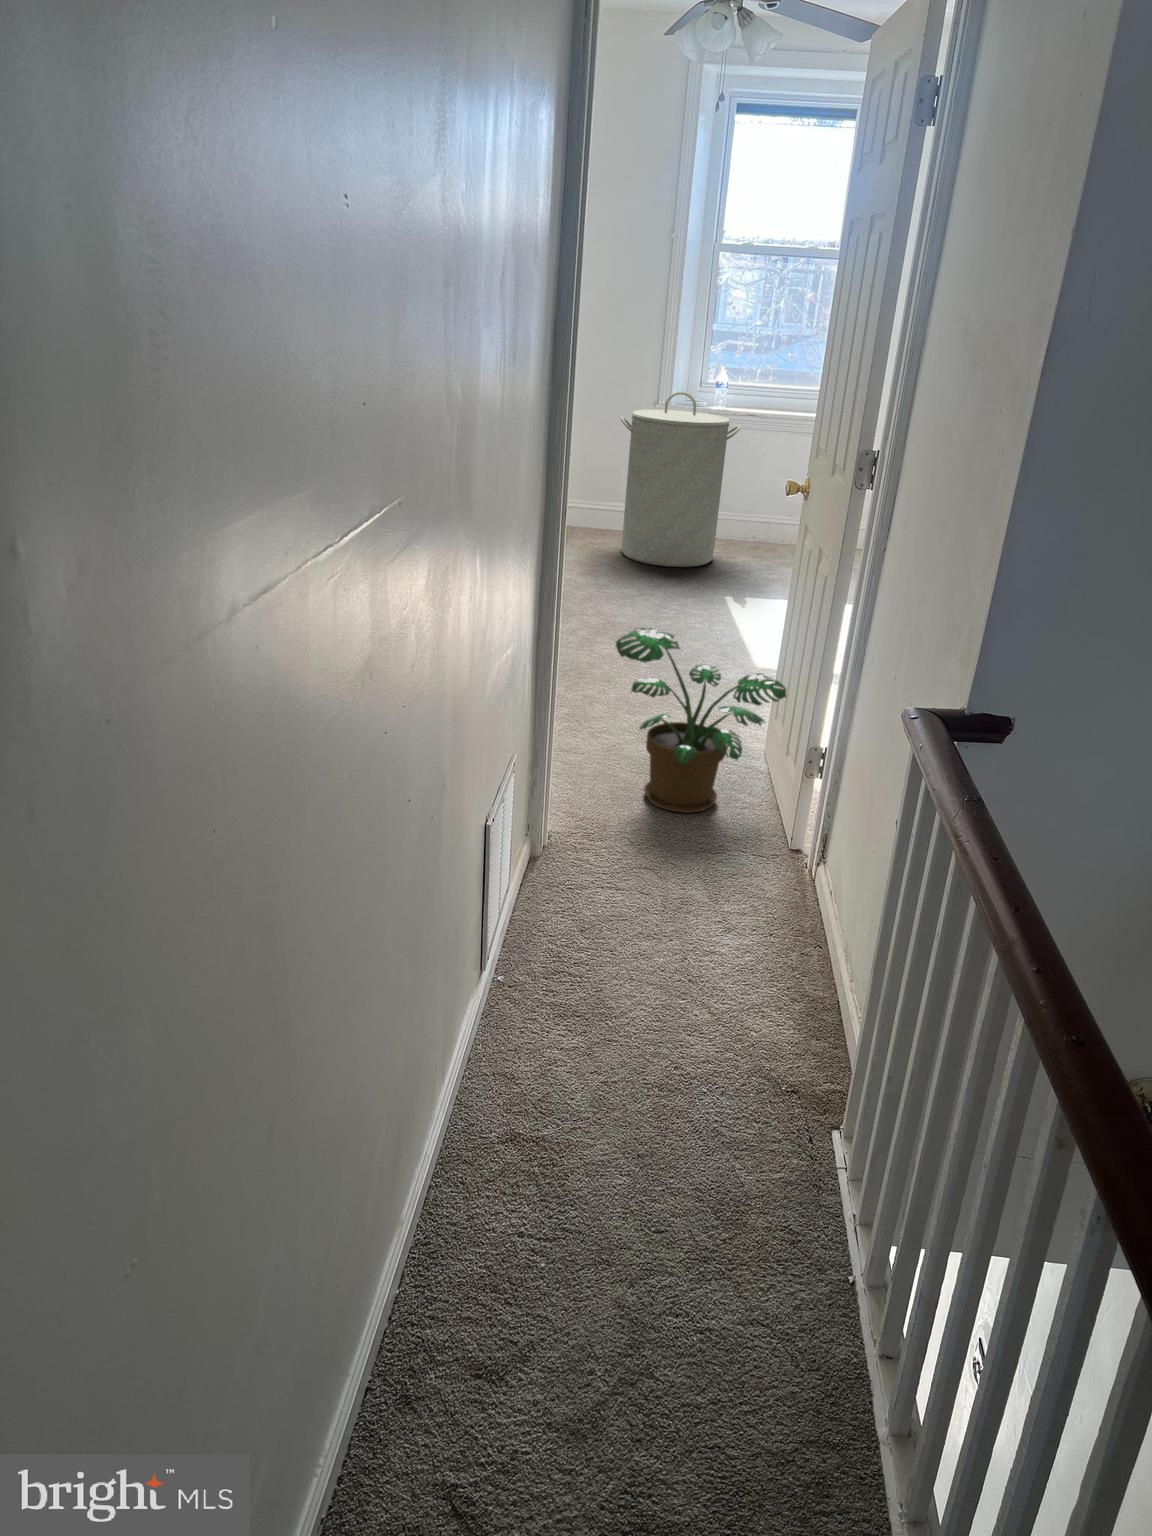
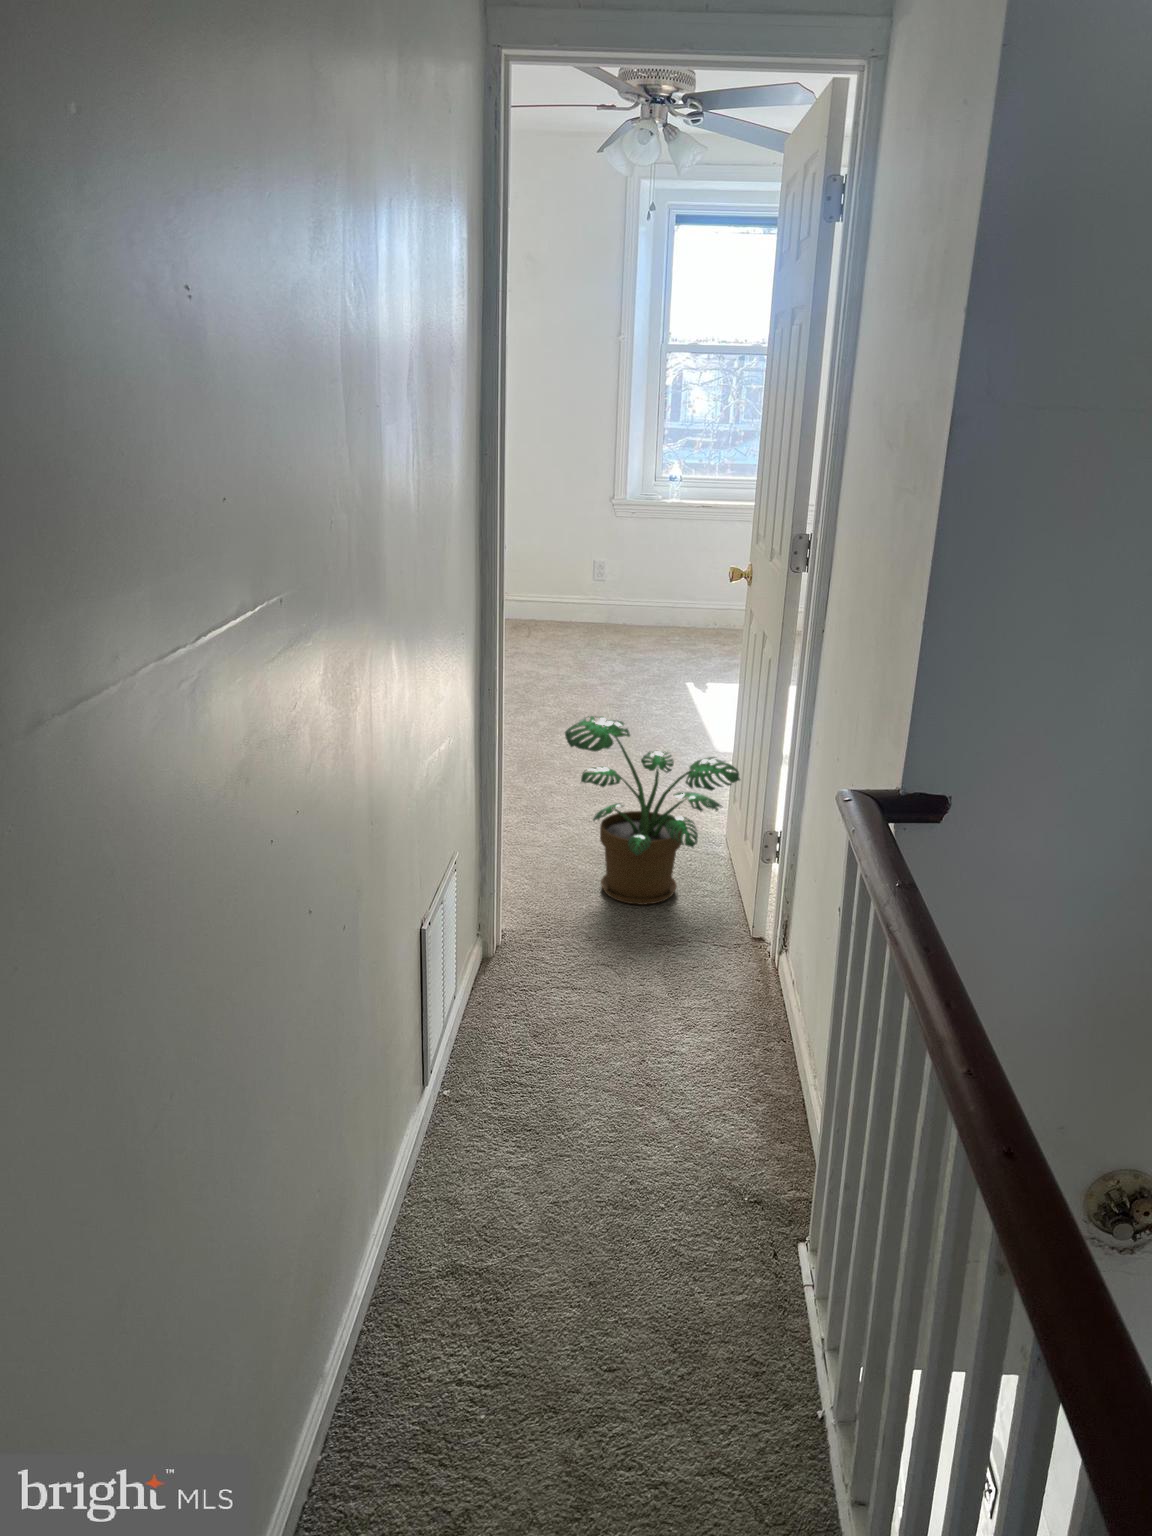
laundry hamper: present [620,392,741,567] -> none [573,480,694,653]

